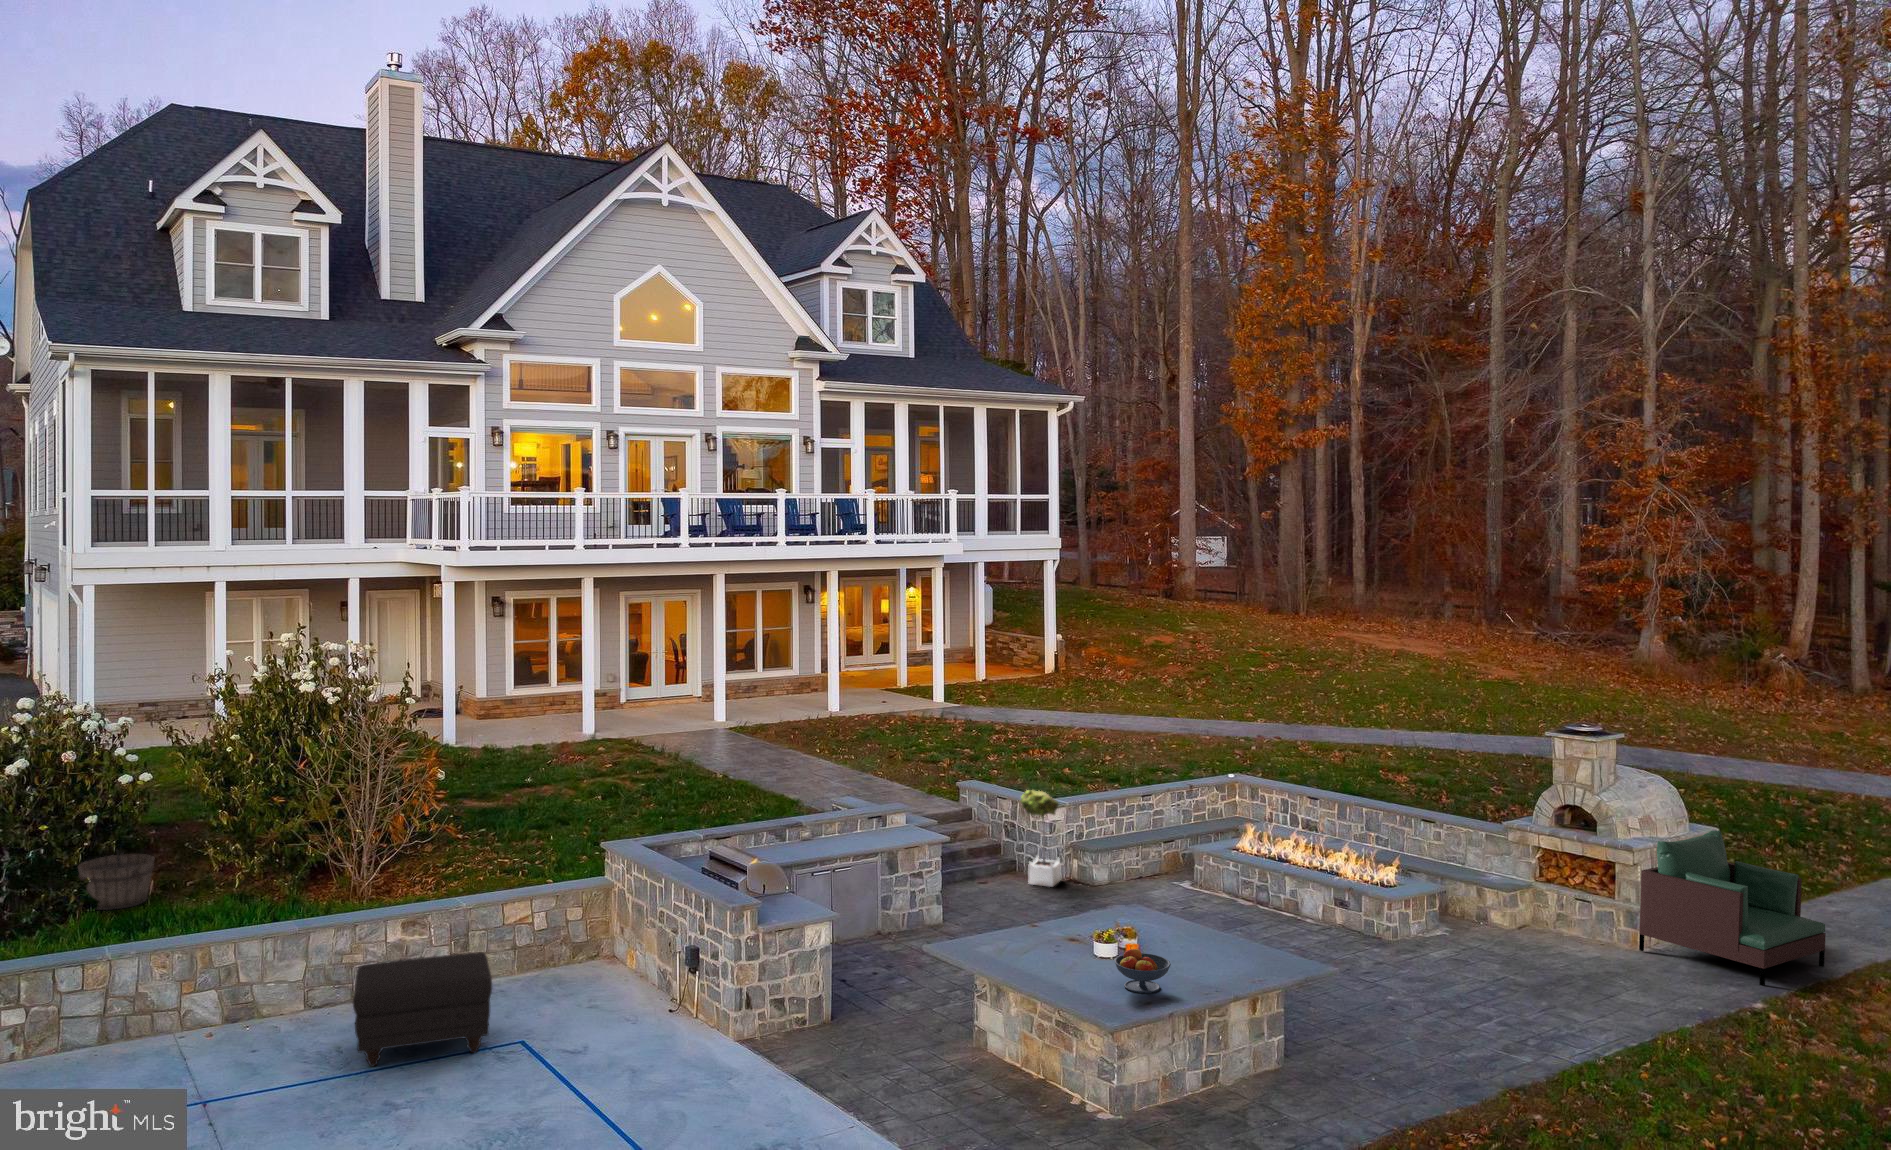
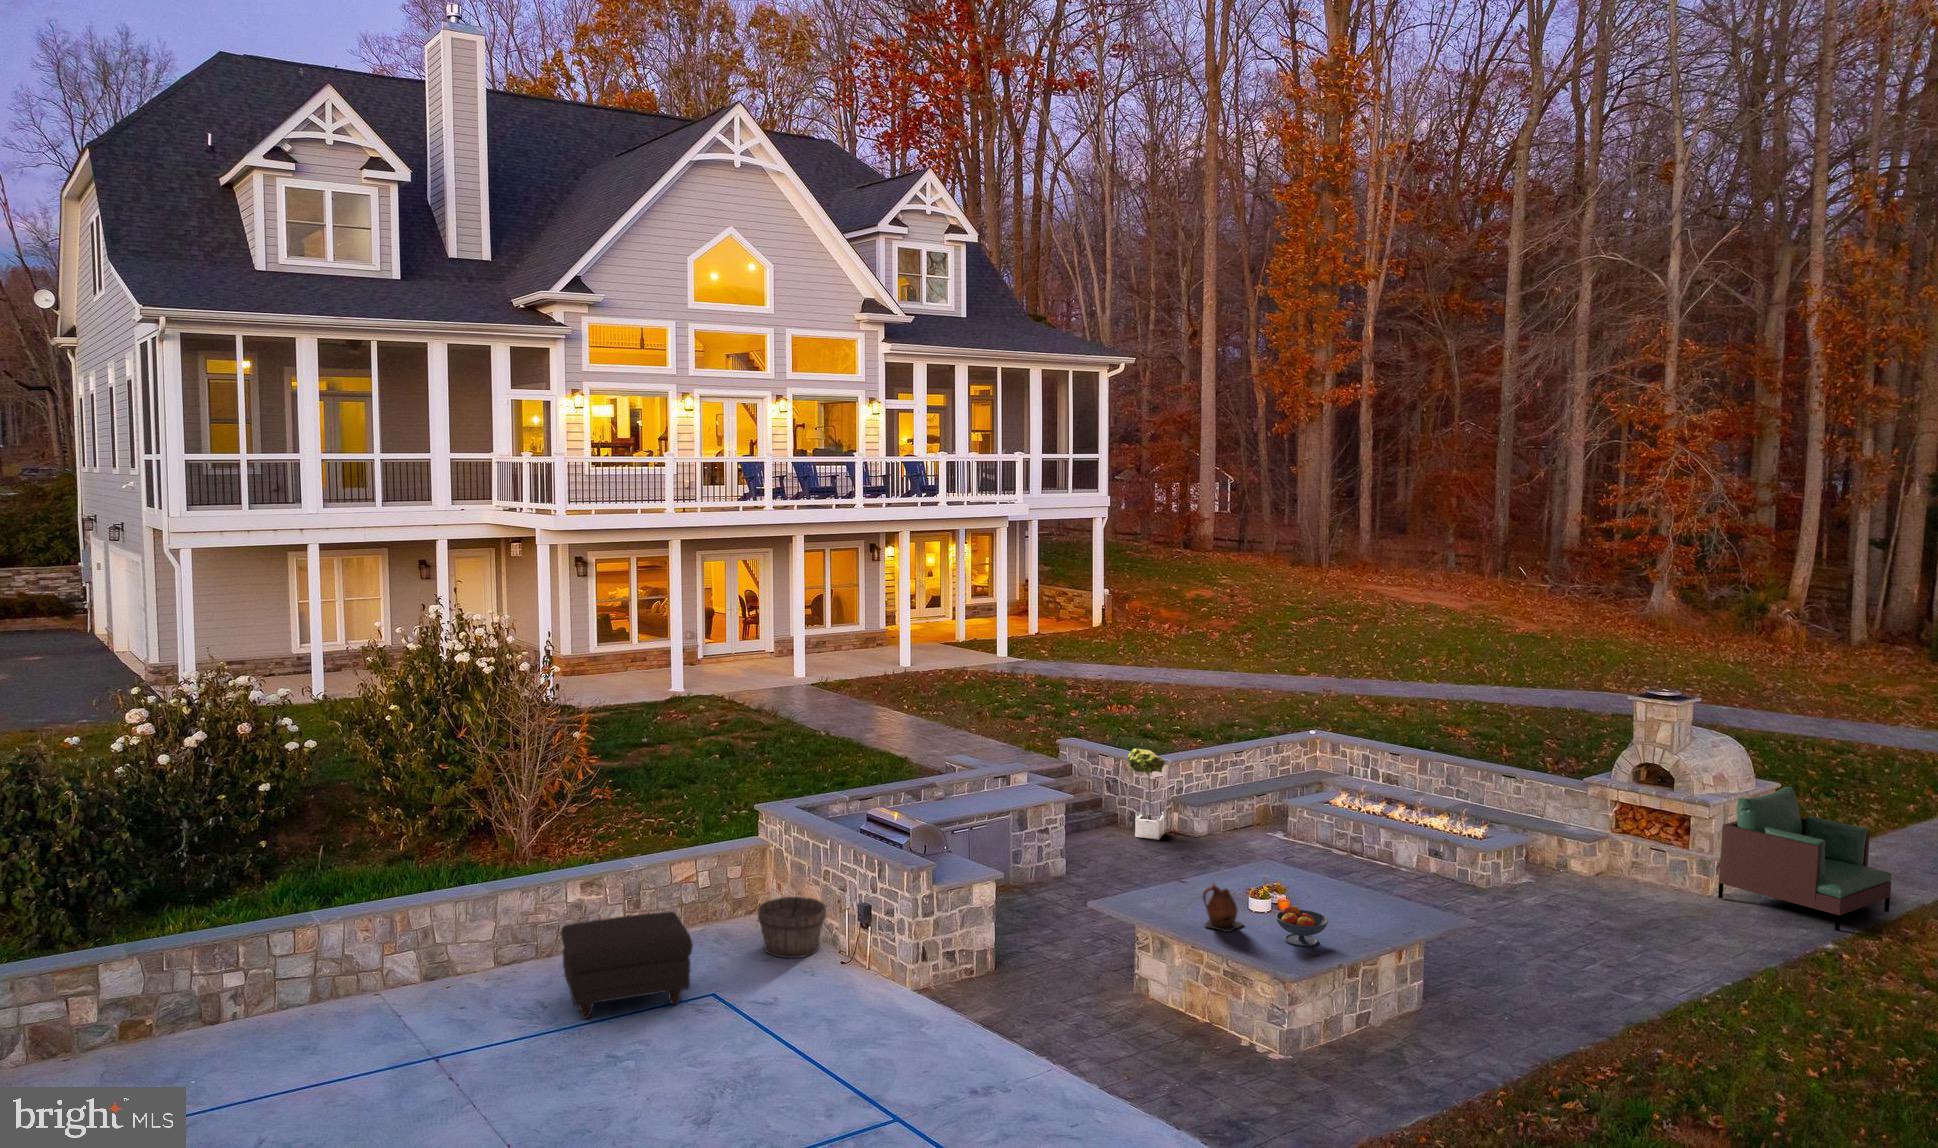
wooden bucket: present [78,850,155,910] -> present [758,897,827,958]
ceramic pitcher: none [1042,923,1087,978] -> present [1203,883,1243,932]

